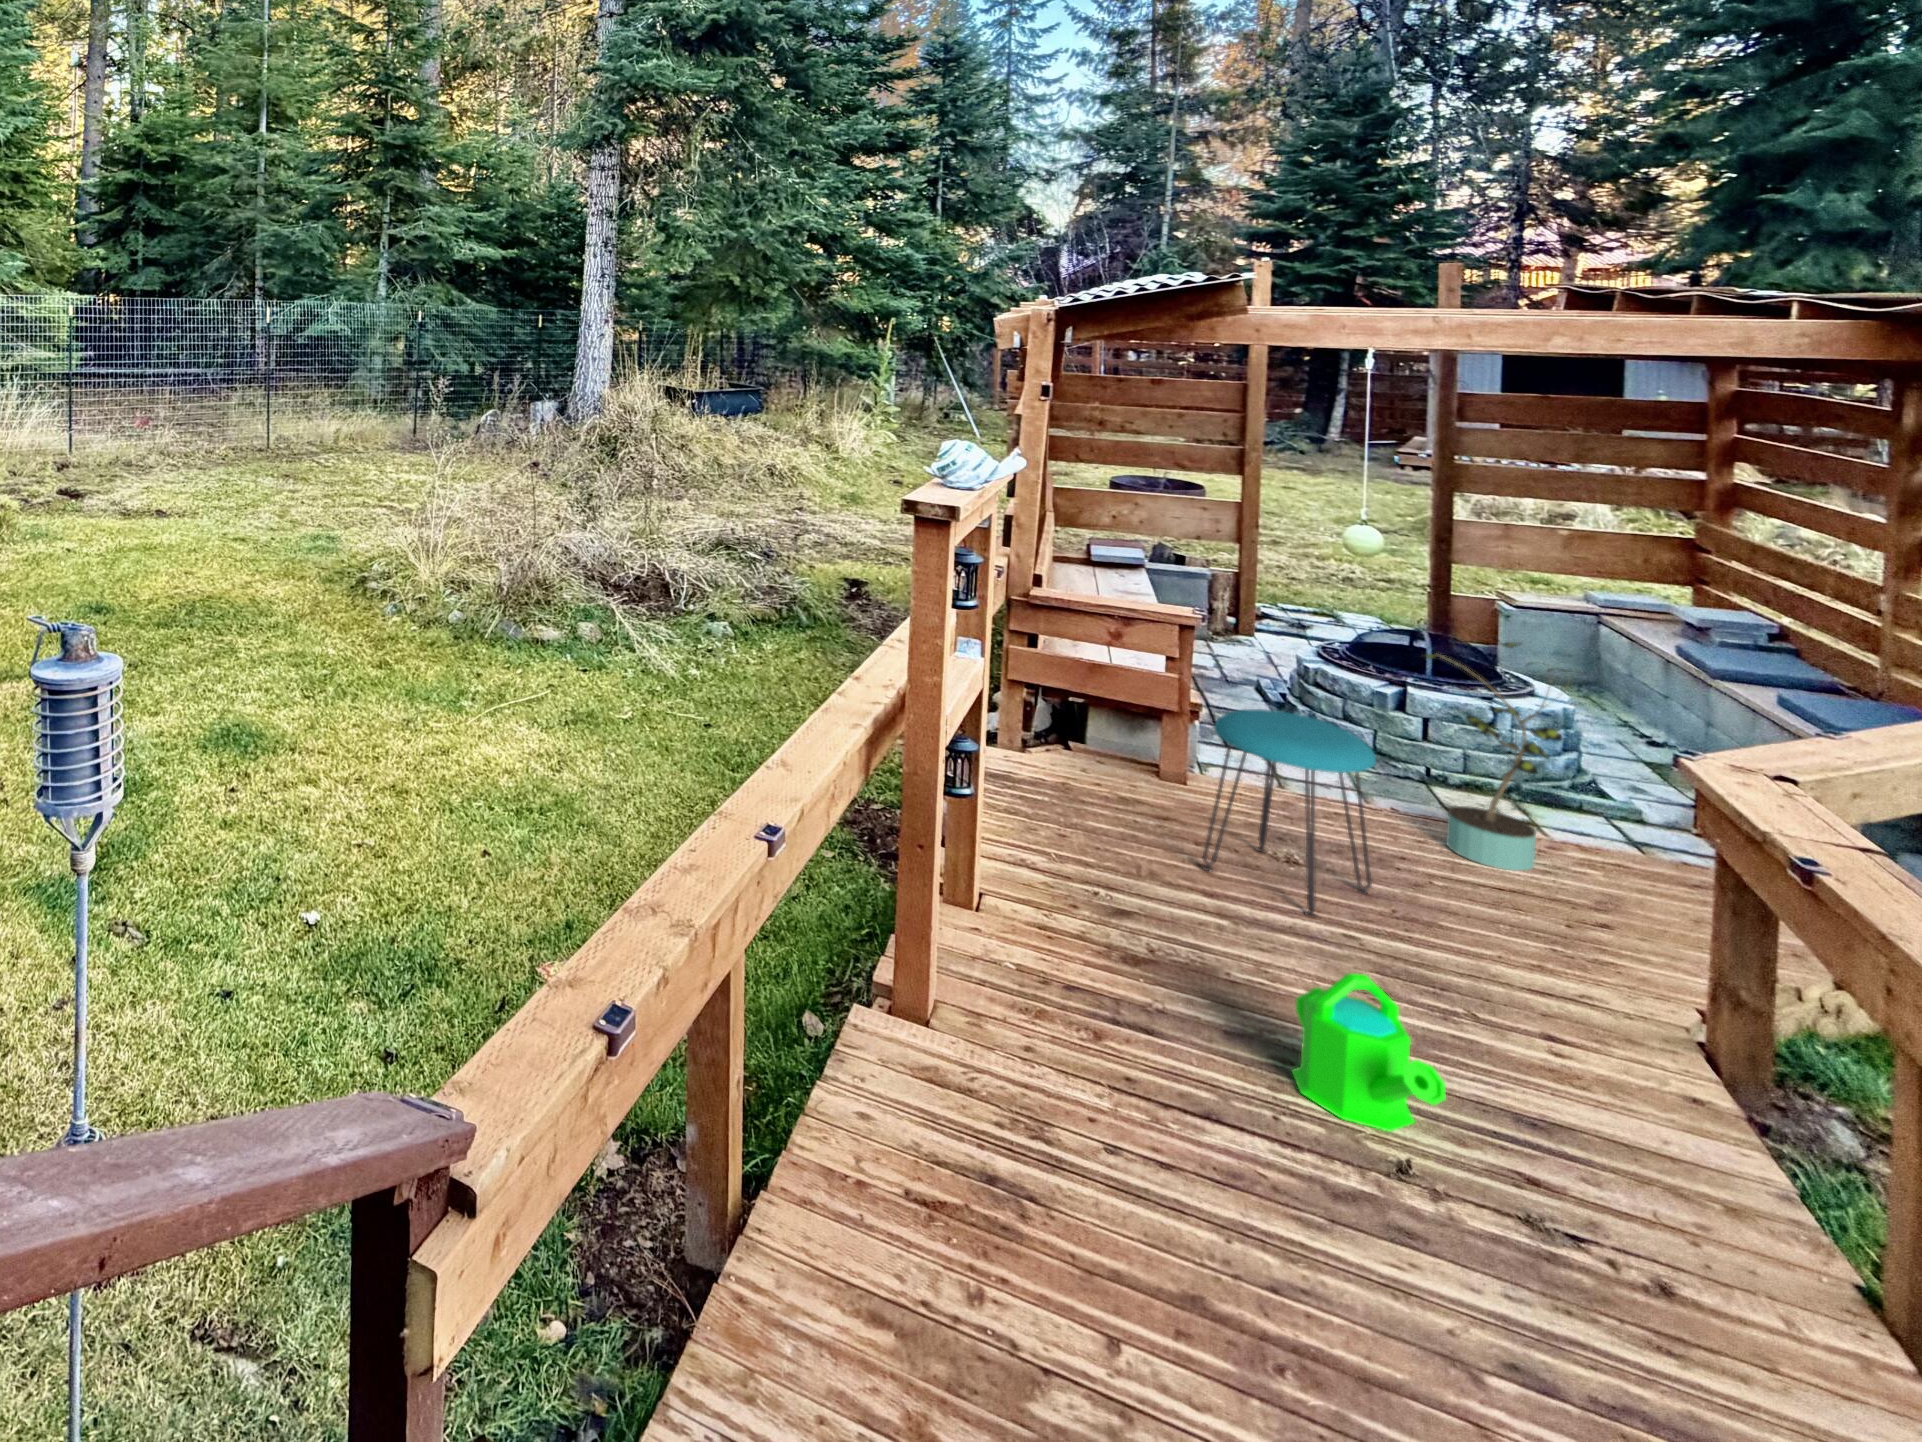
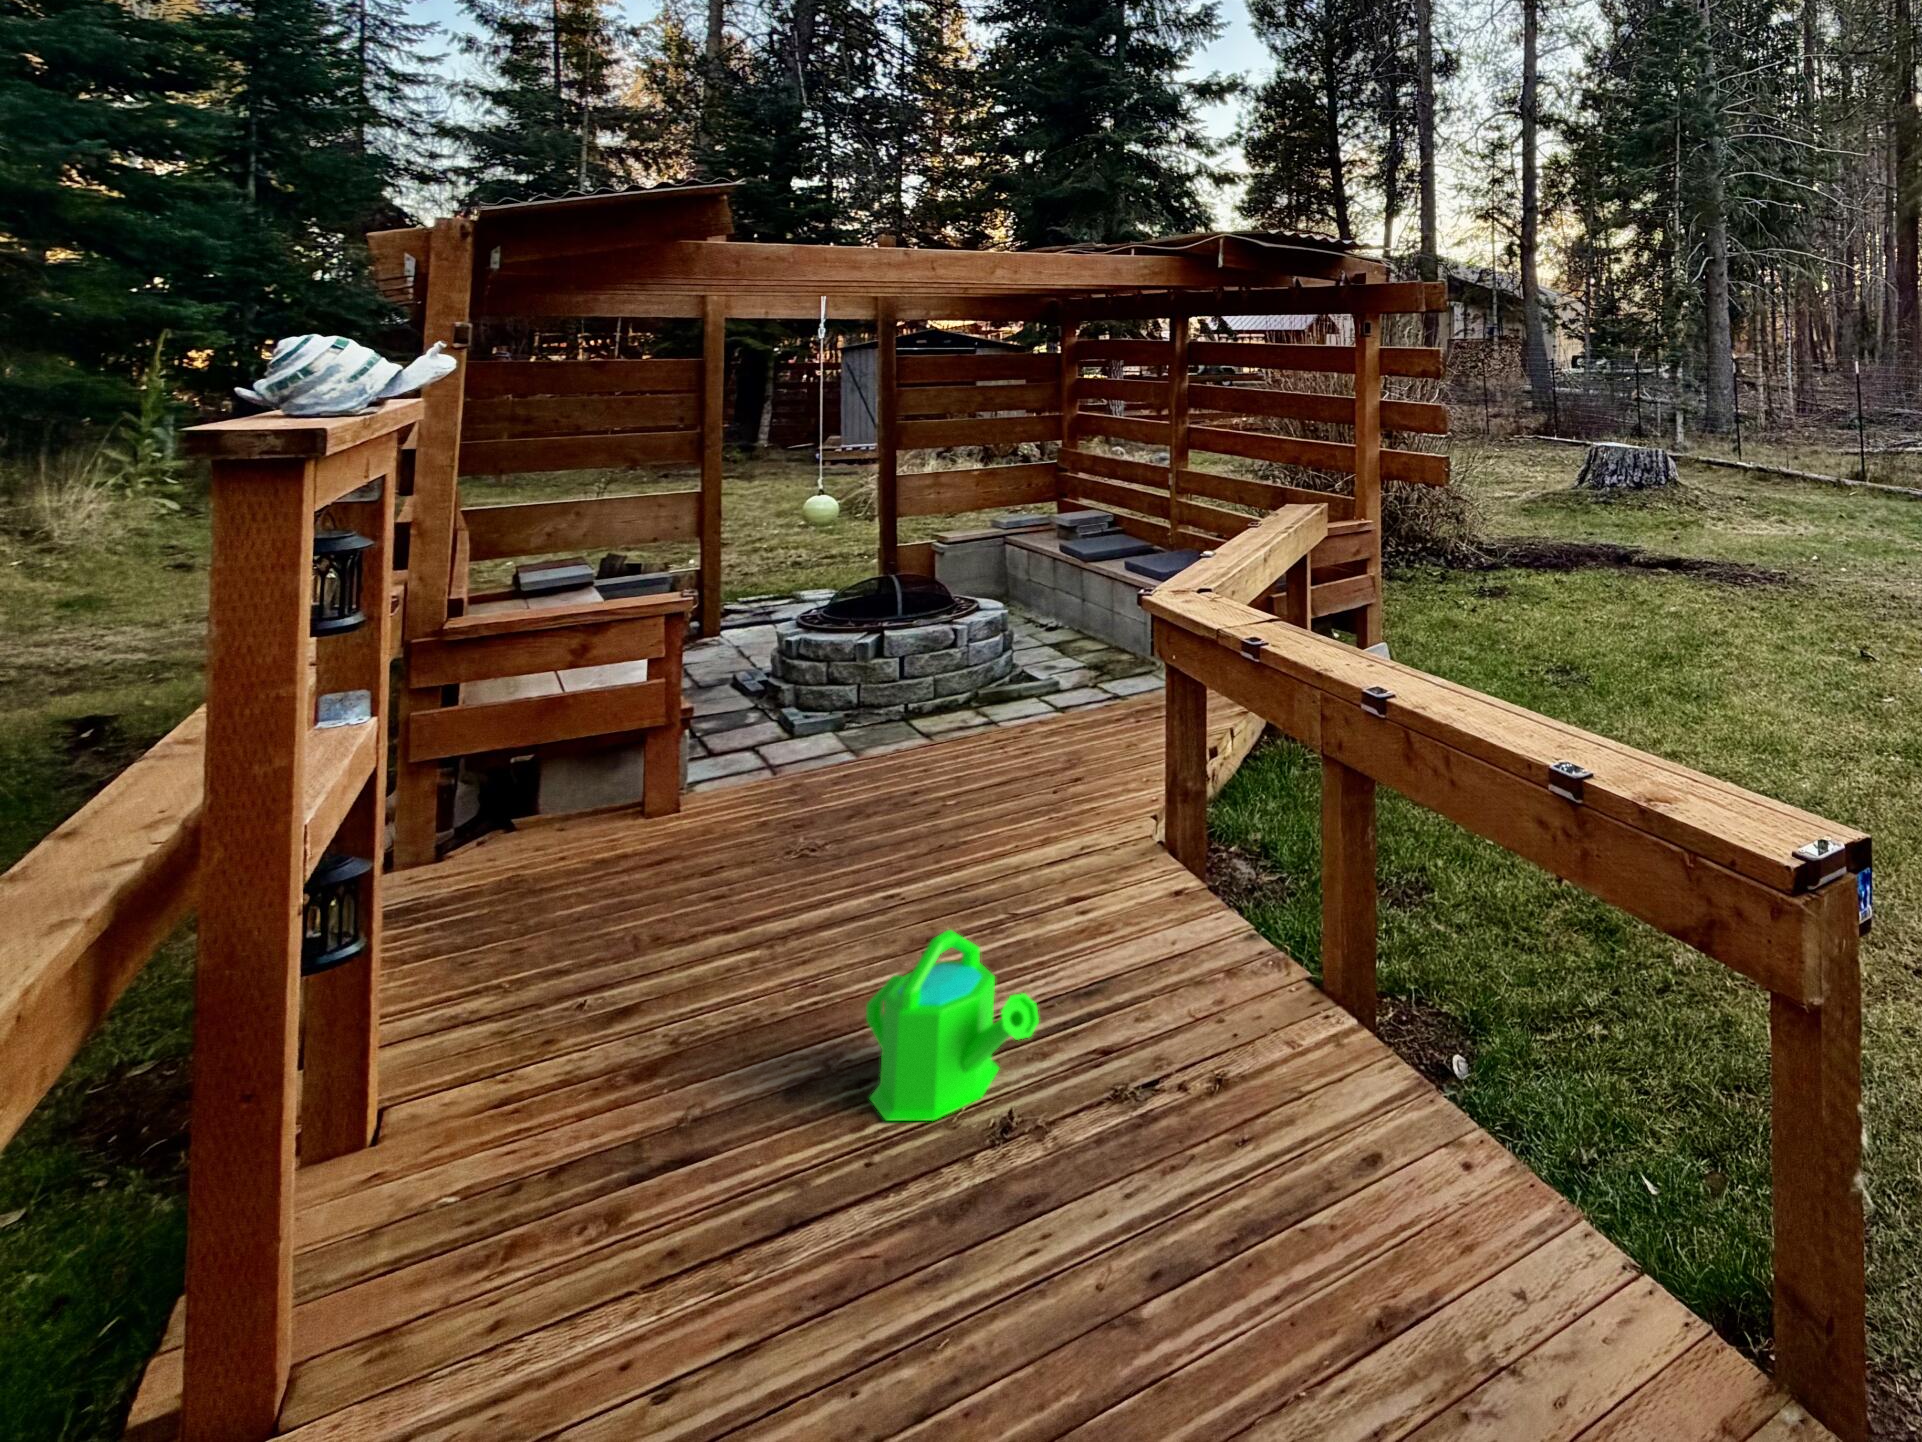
potted plant: present [1422,642,1568,871] -> none [917,552,1047,771]
stool: present [1203,709,1376,918] -> none [711,676,901,908]

